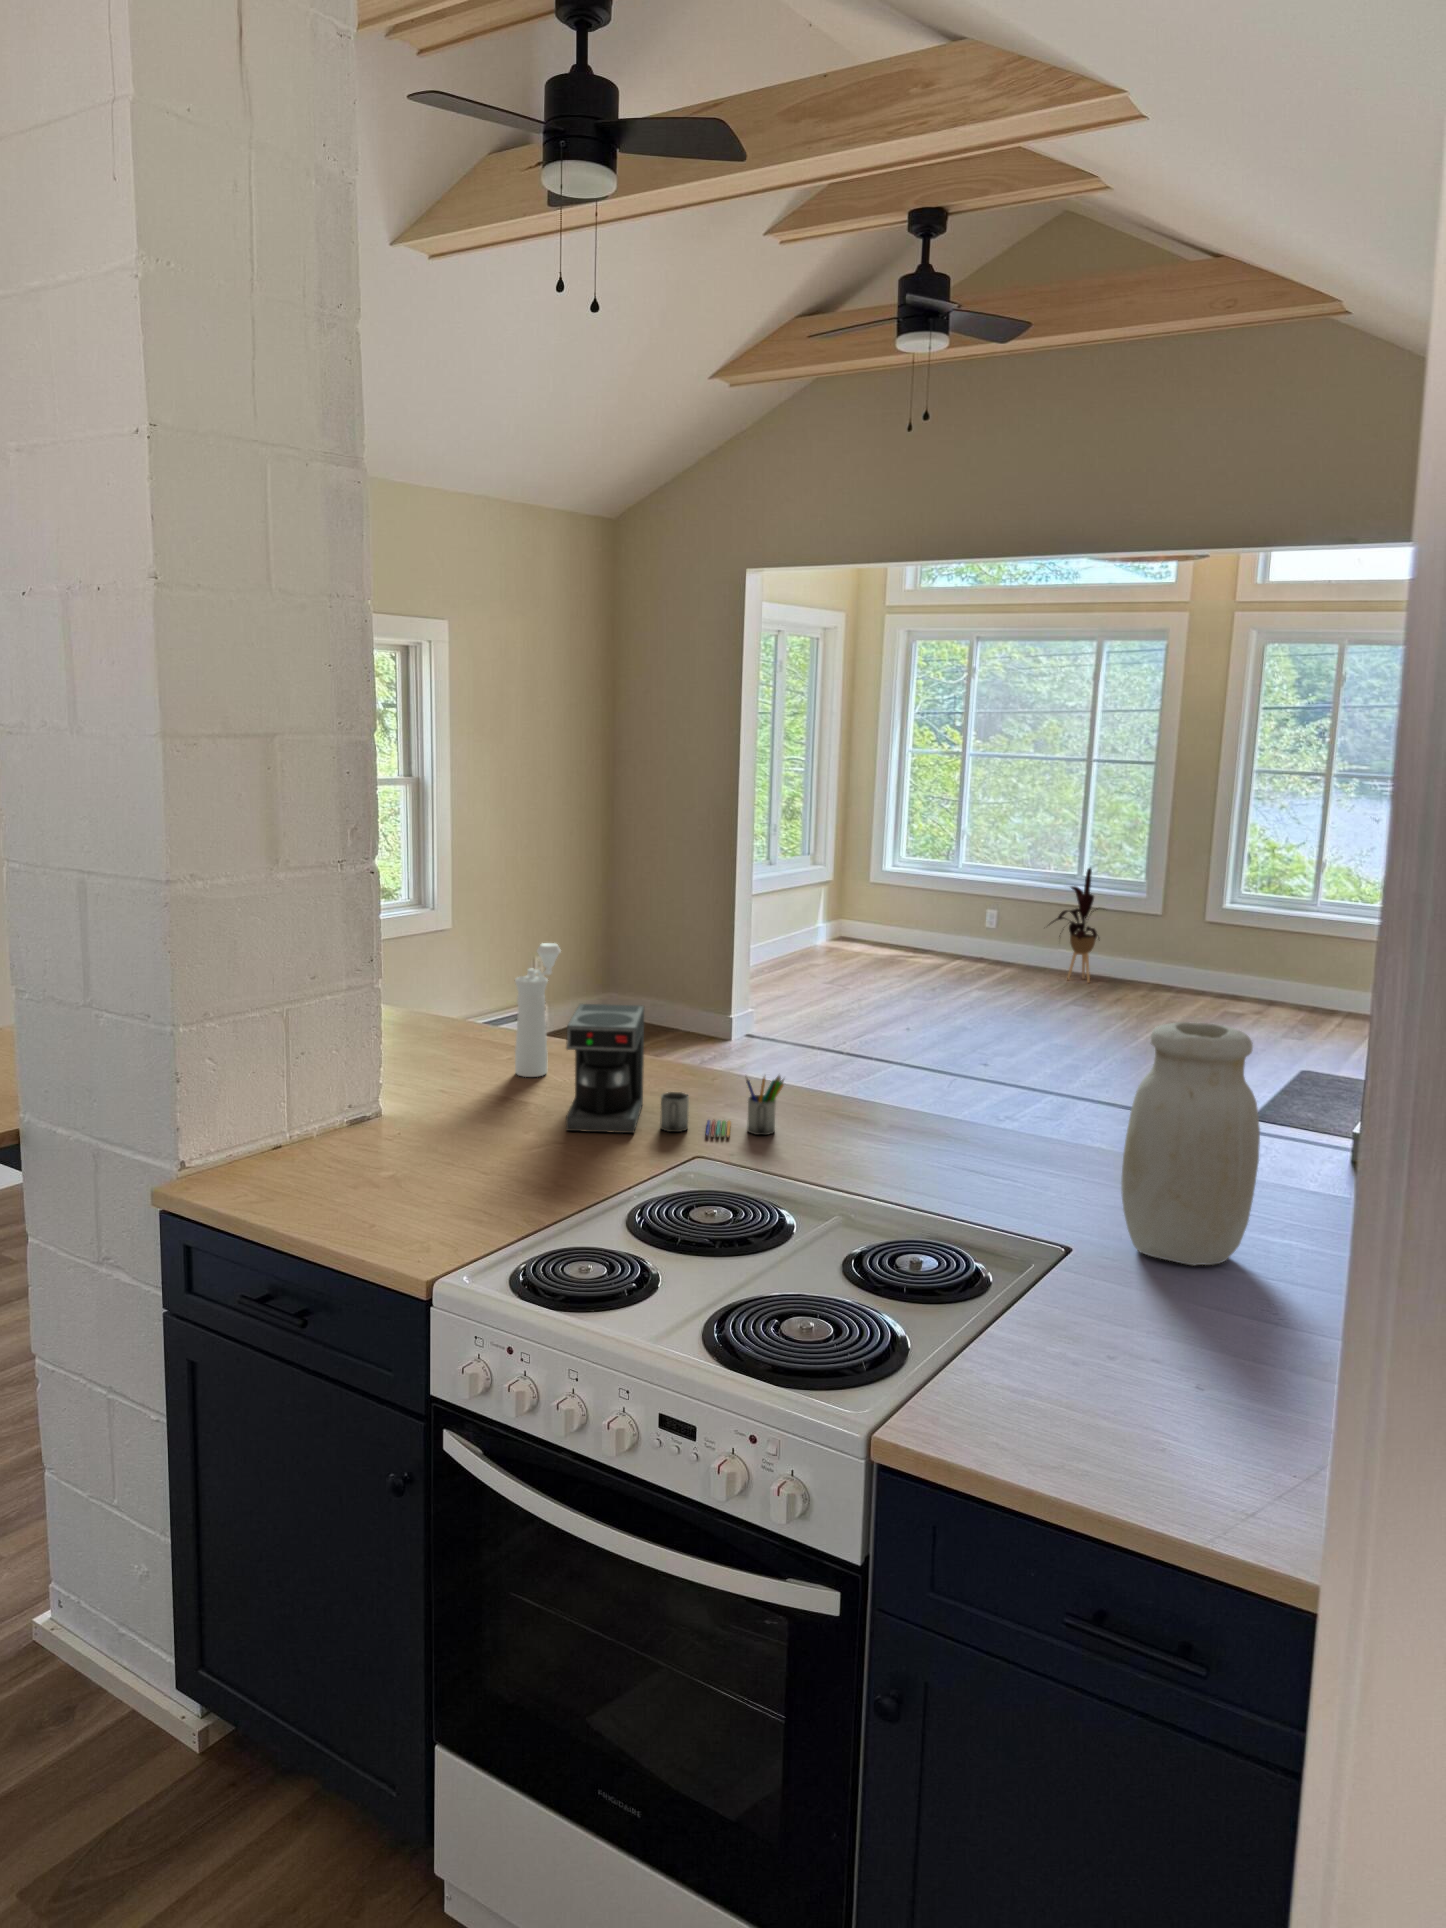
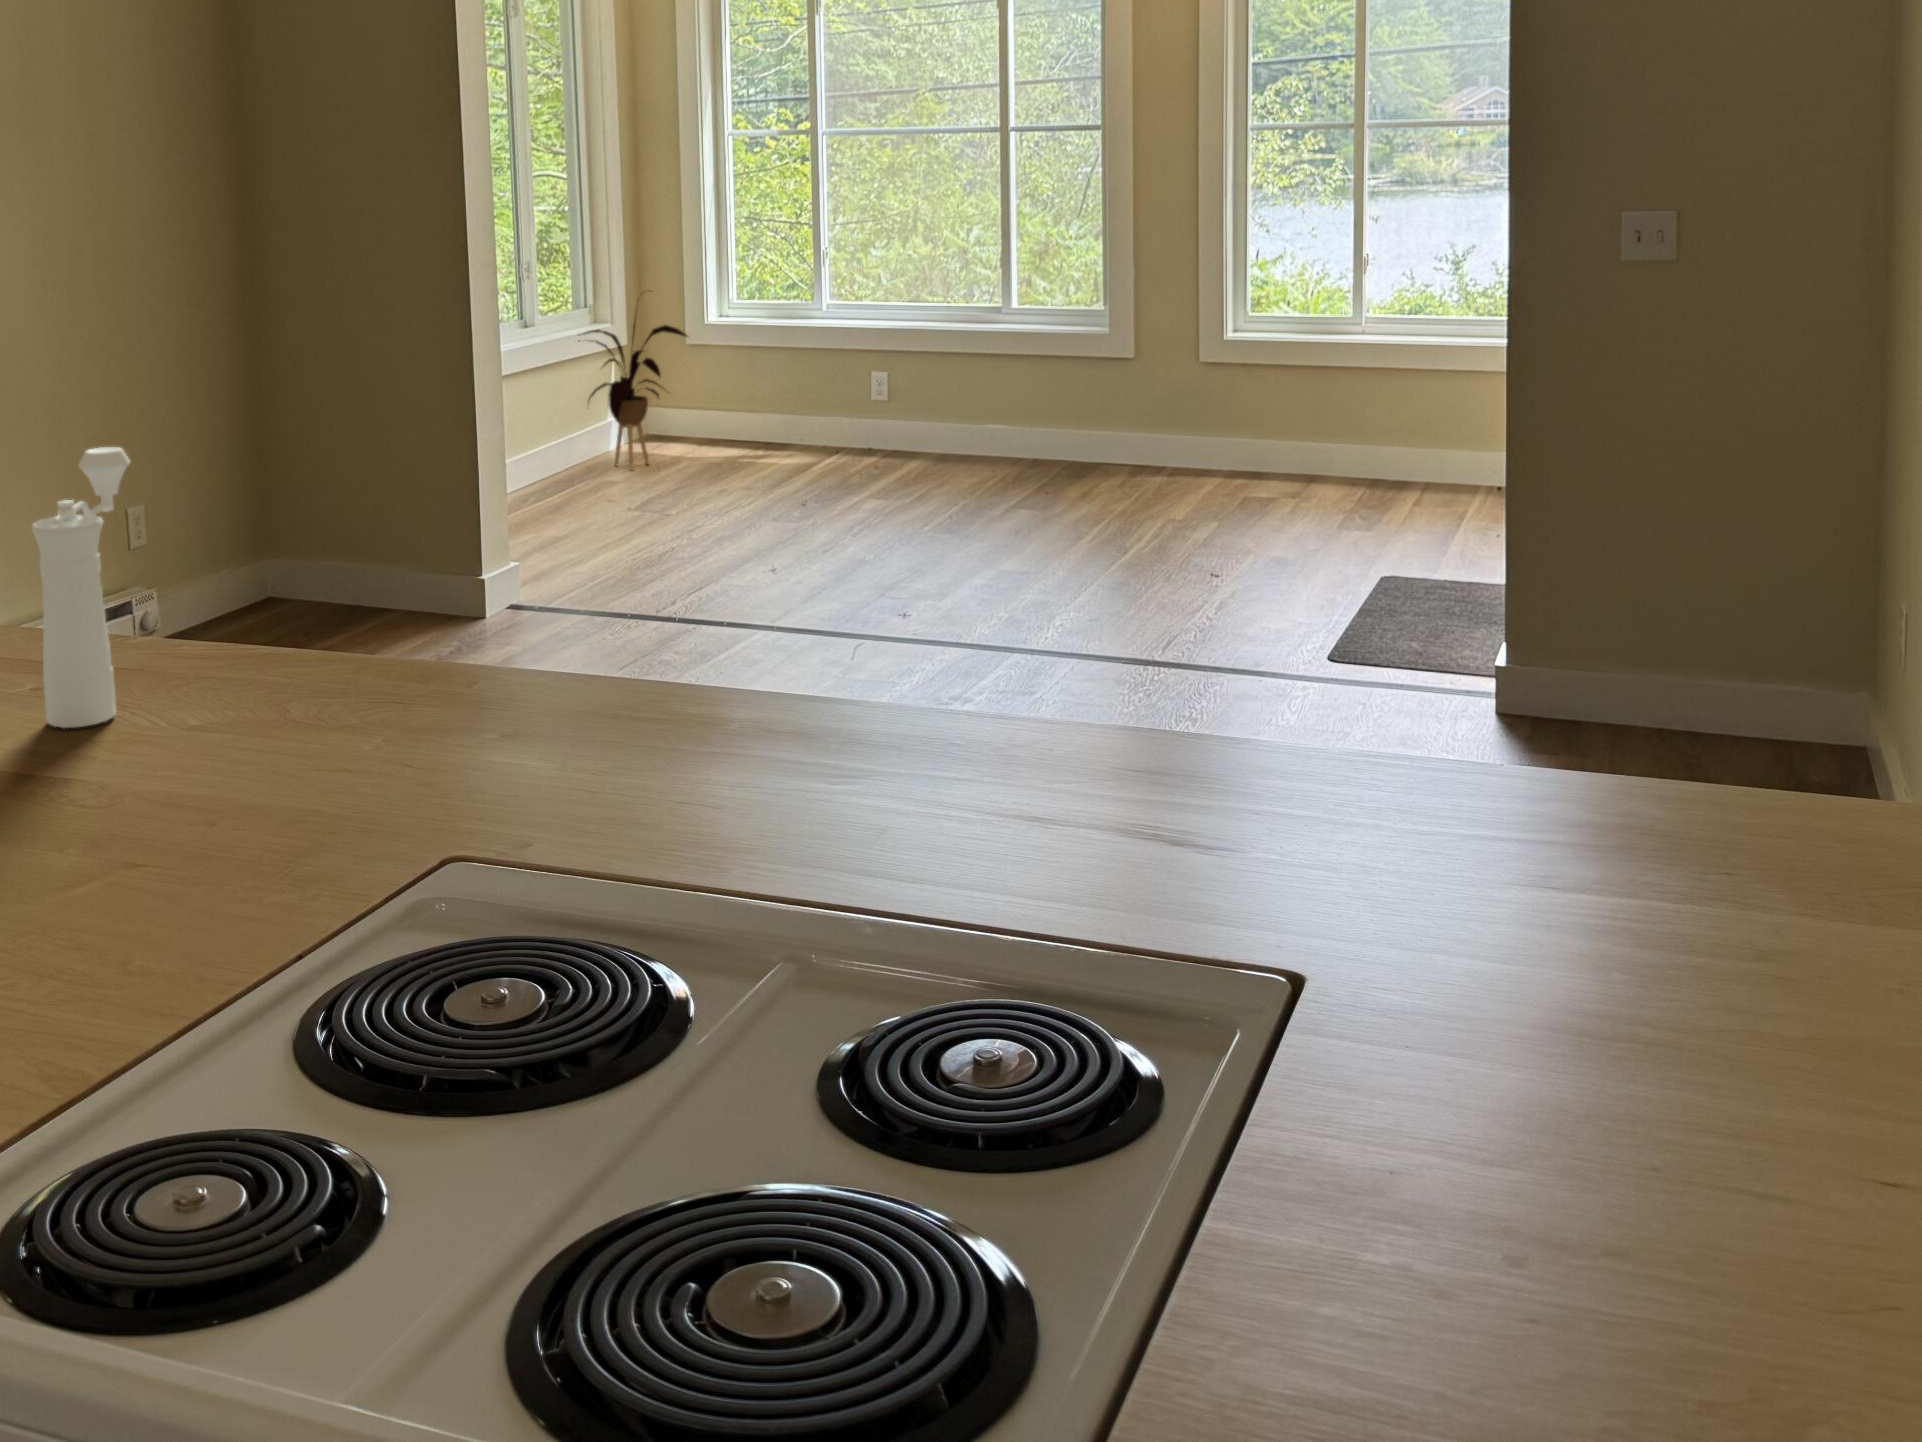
house plant: present [1050,868,1097,982] -> present [585,320,687,470]
coffee maker: present [566,1004,784,1137] -> none [140,552,619,838]
jar: present [1121,1022,1260,1266] -> none [1376,462,1662,988]

